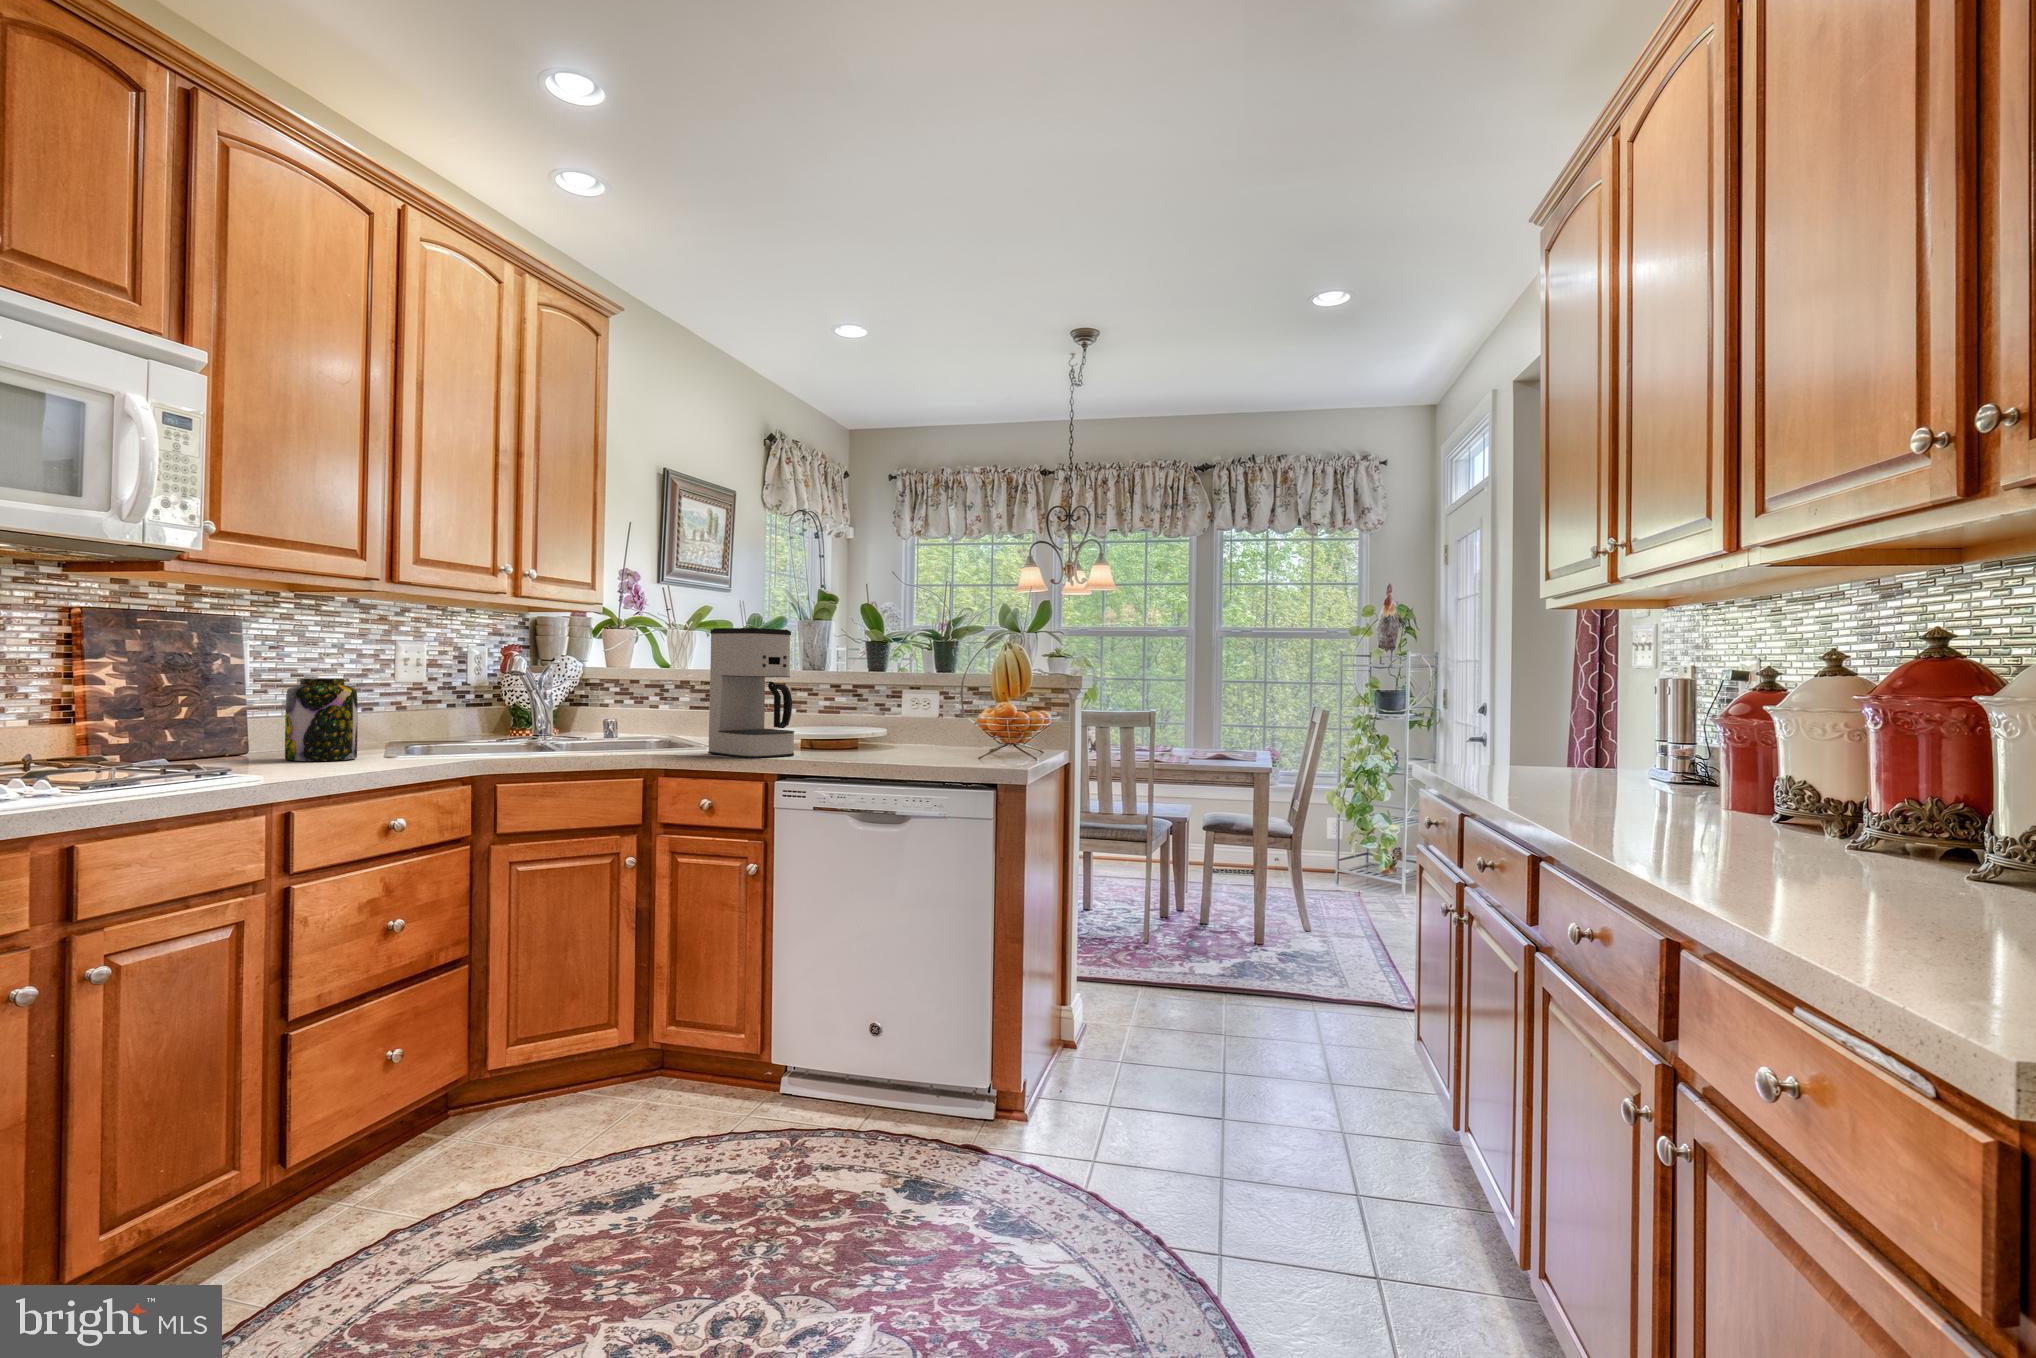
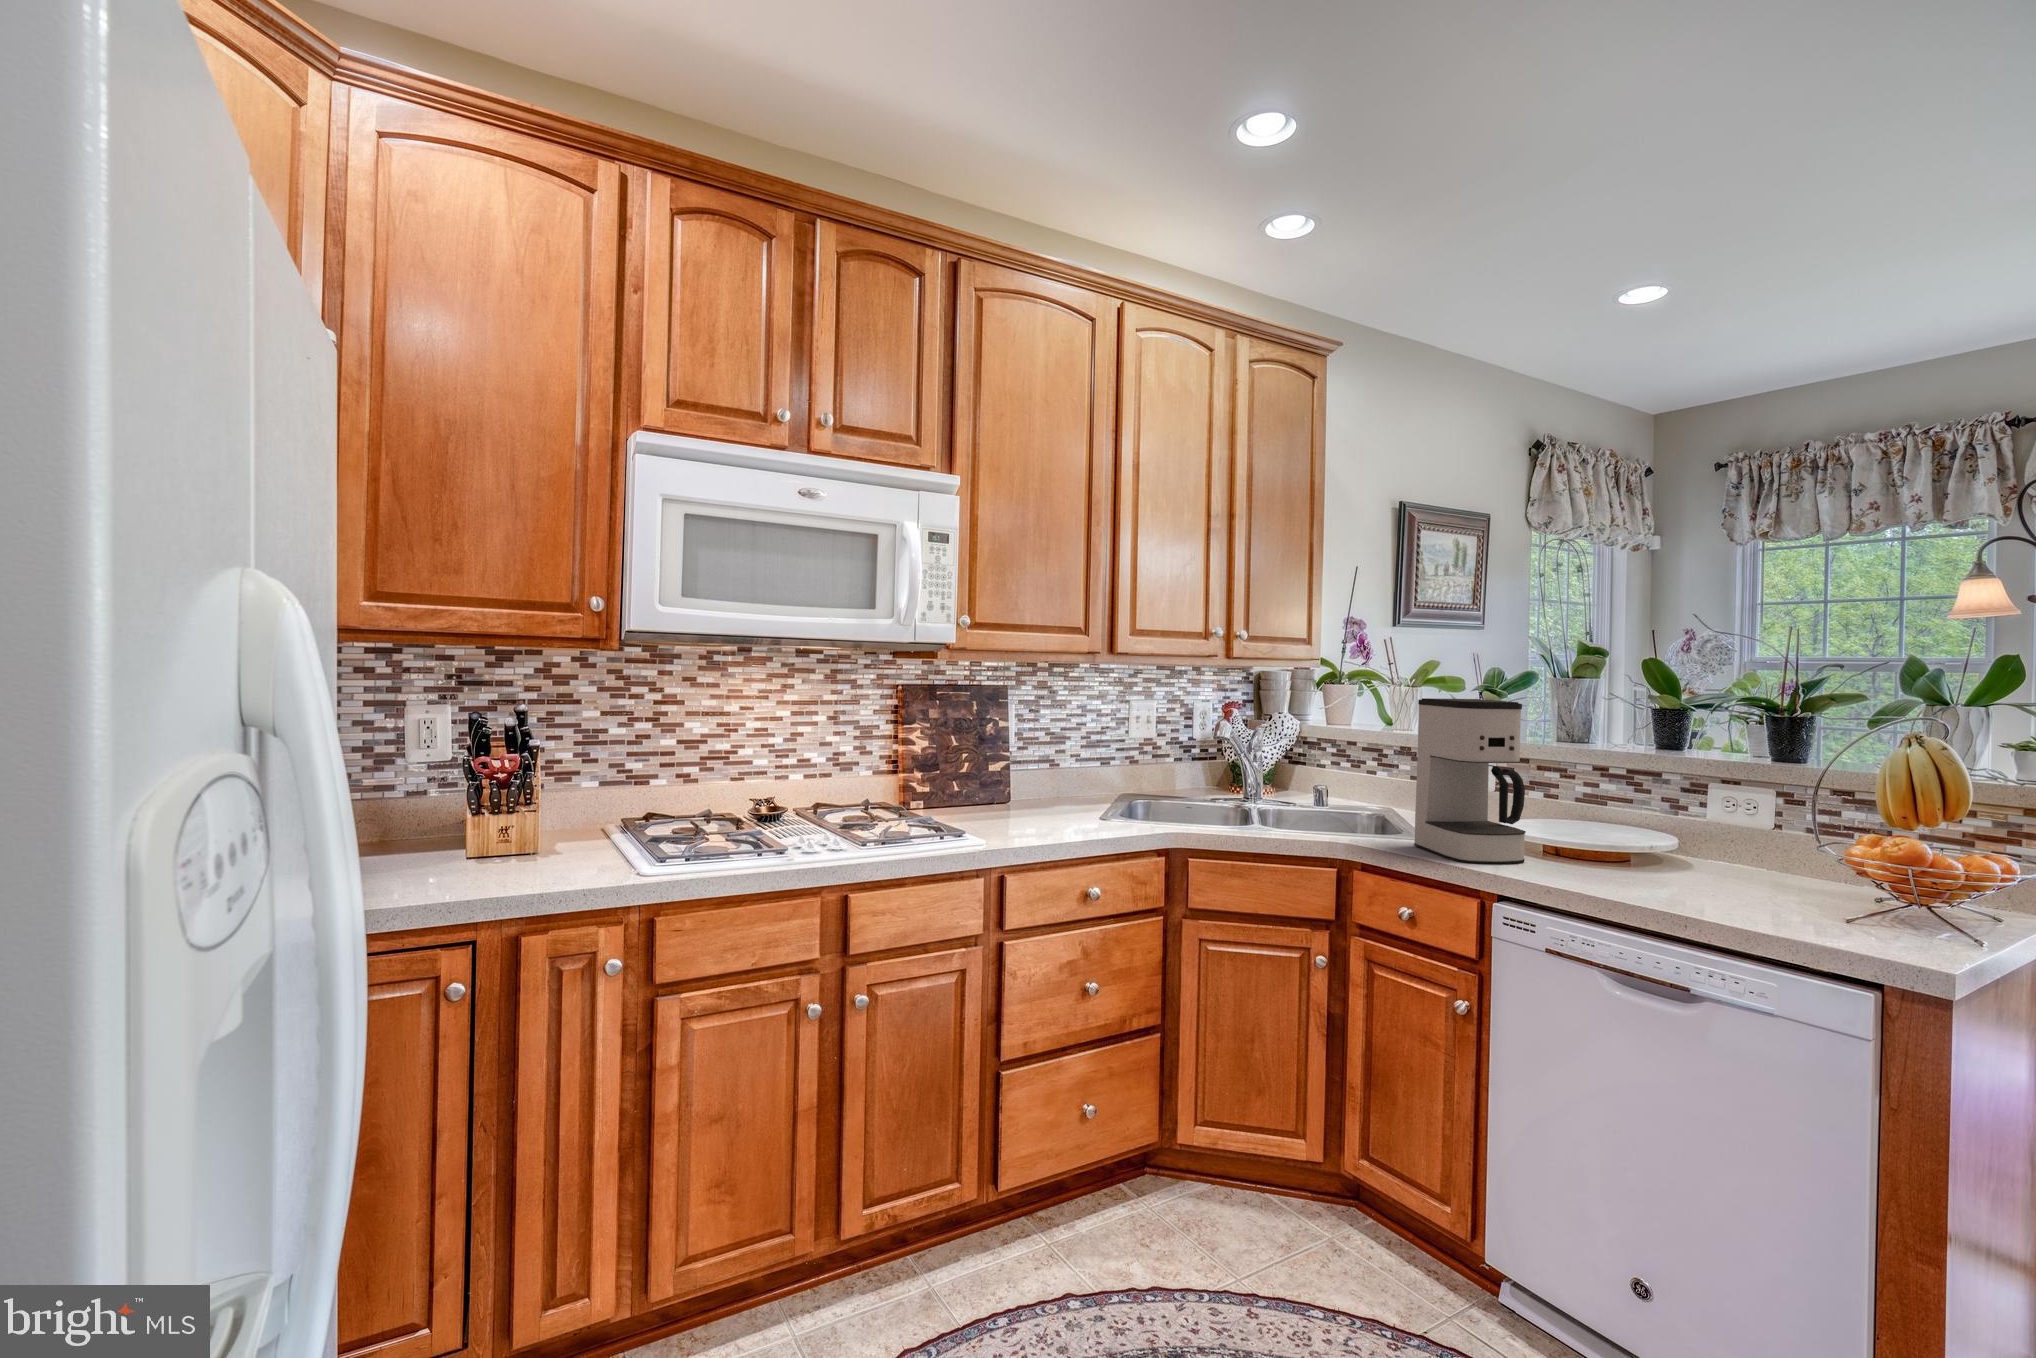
jar: present [285,678,358,761] -> none [1027,743,1080,820]

